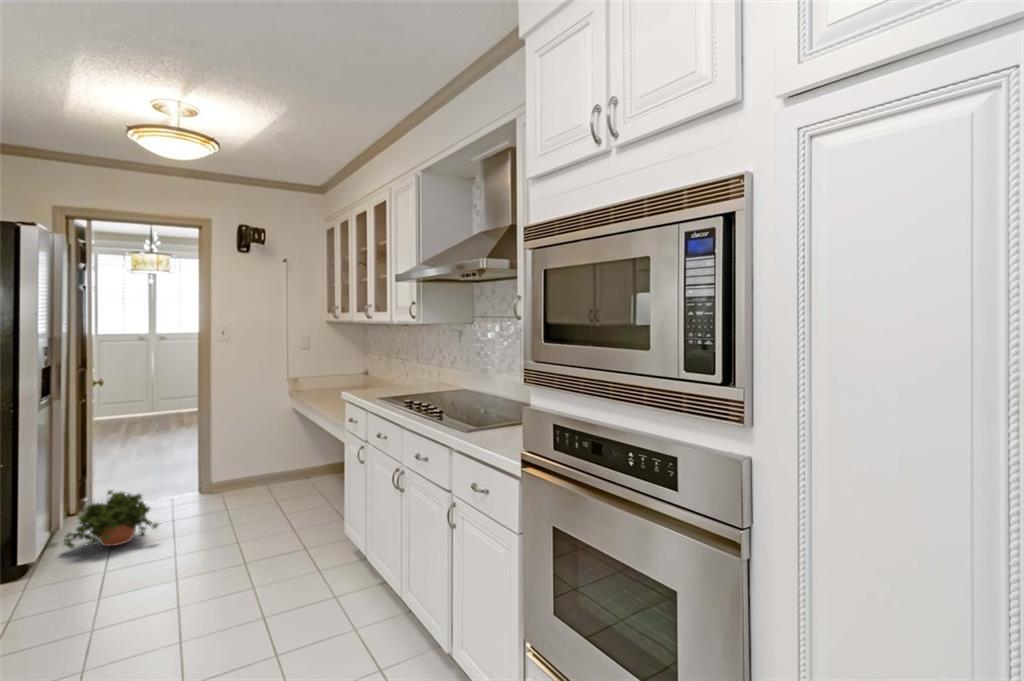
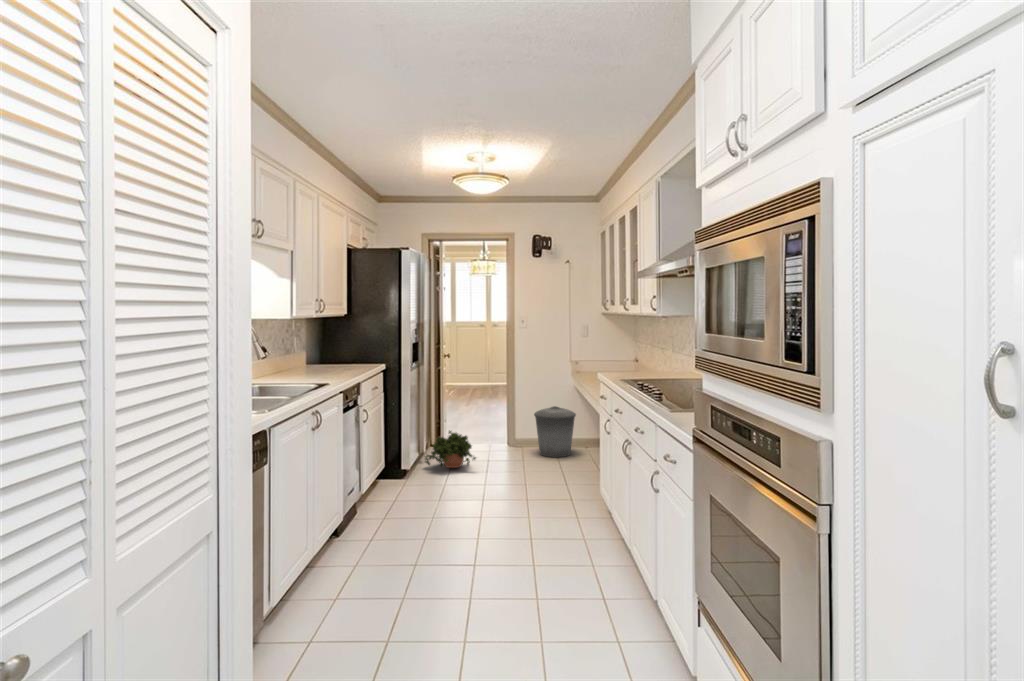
trash can: none [242,437,298,502] -> present [534,406,576,457]

